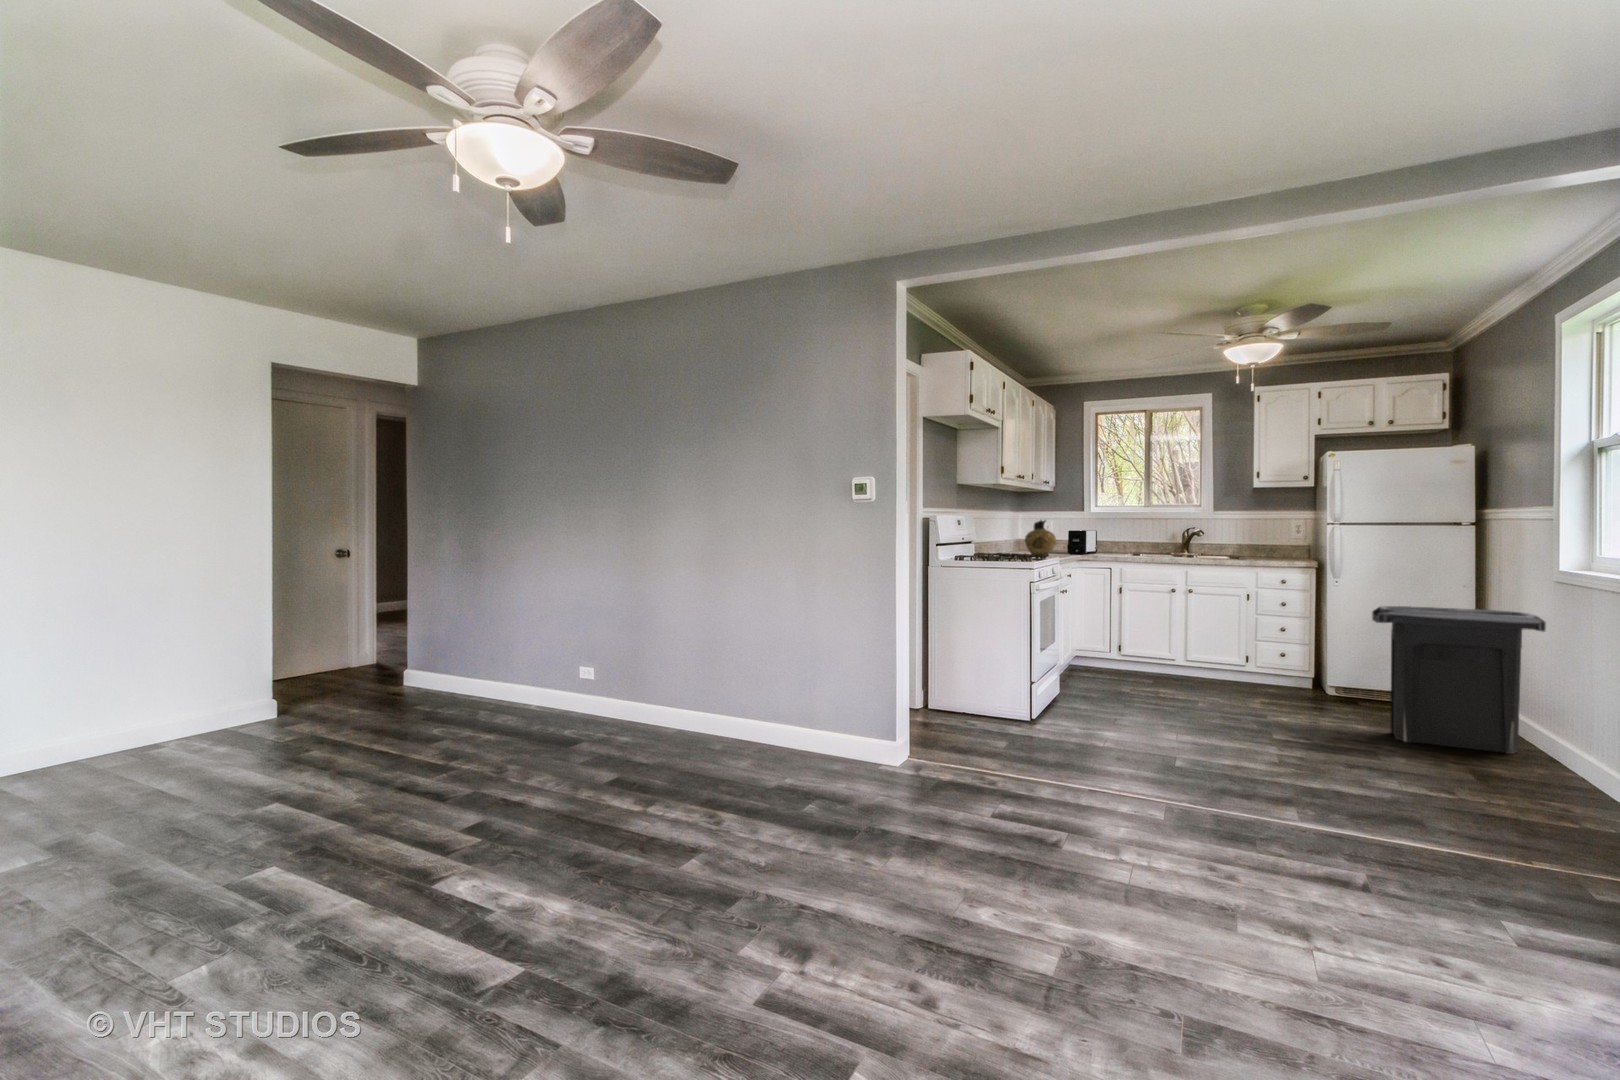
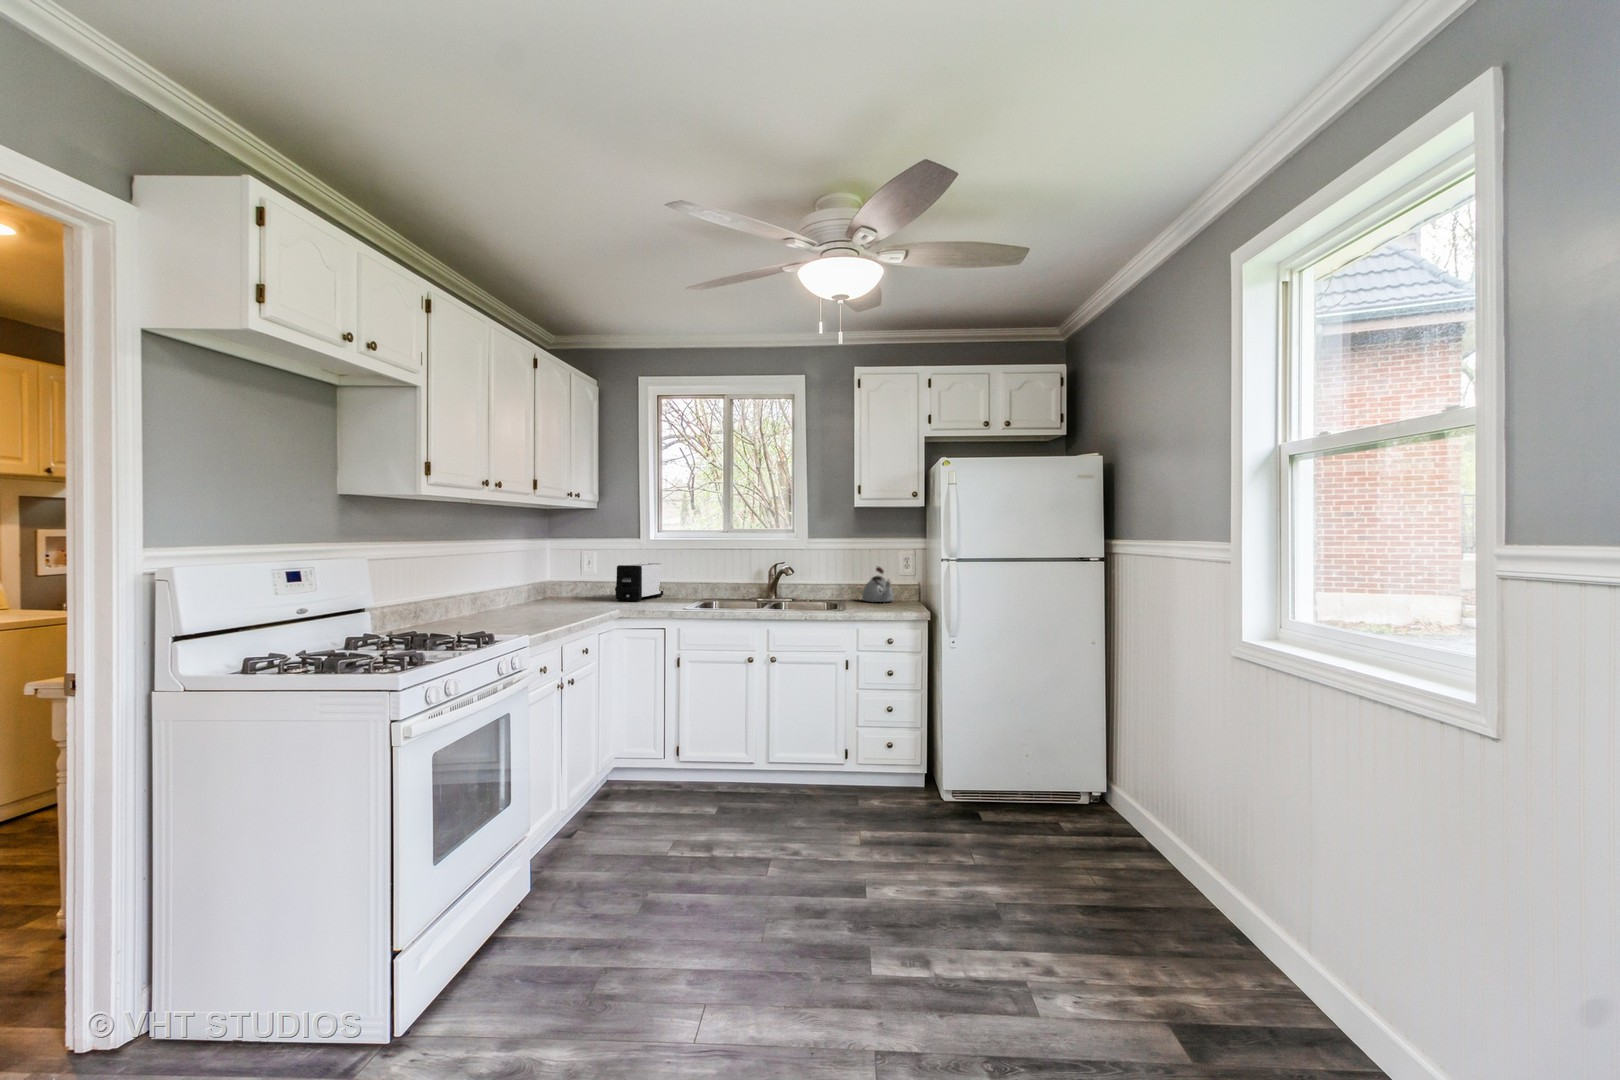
ceramic jug: present [1025,520,1056,557] -> none [530,552,582,613]
kettle: none [1259,533,1287,559] -> present [862,567,894,602]
trash can: present [1372,606,1546,754] -> none [1018,703,1249,953]

